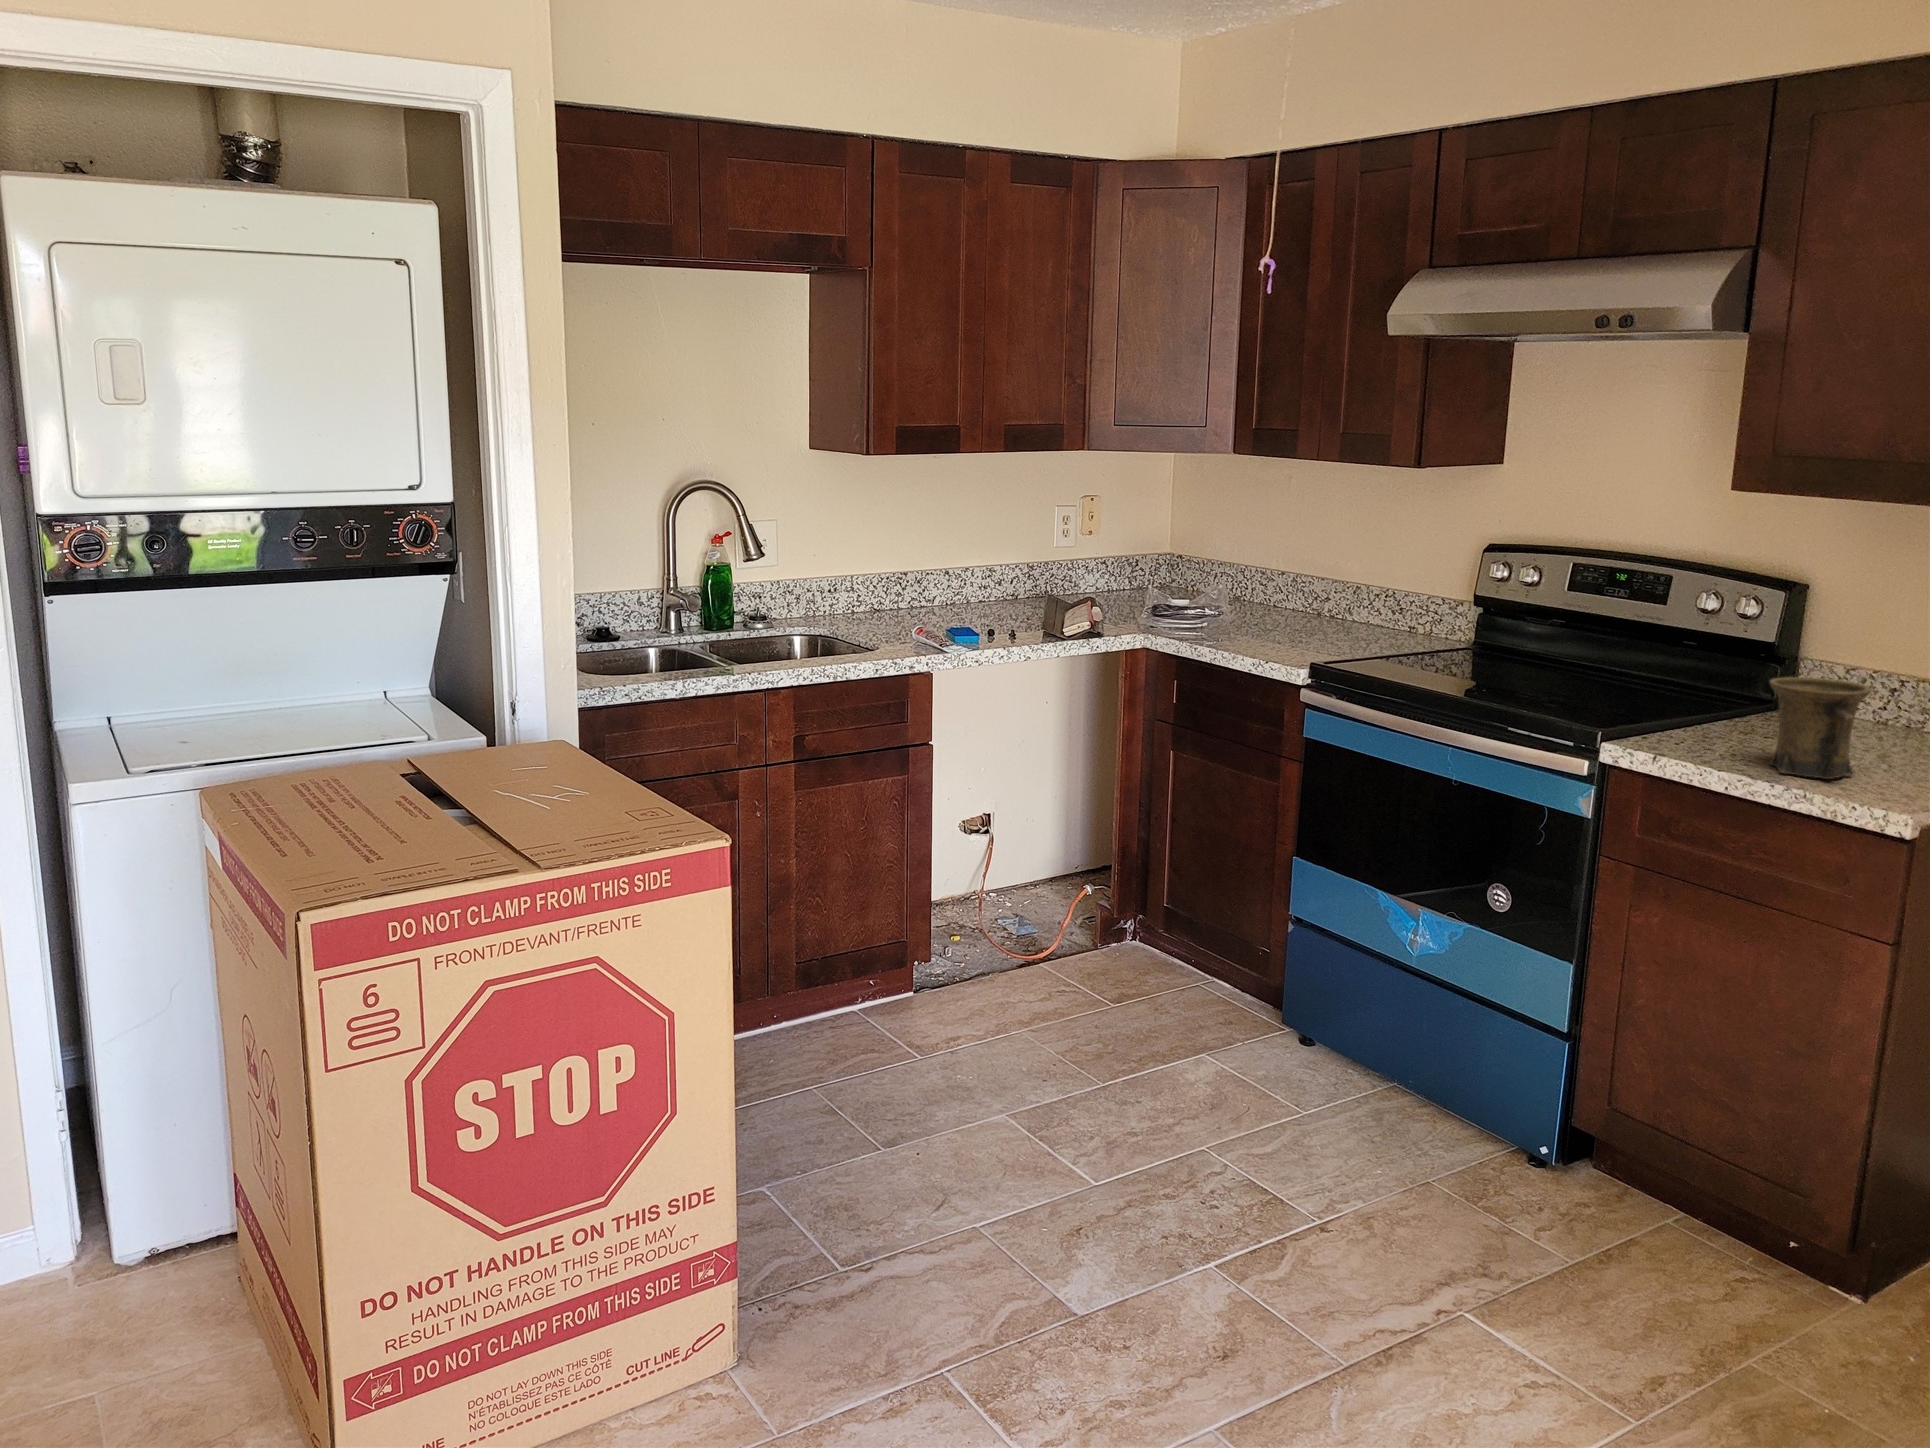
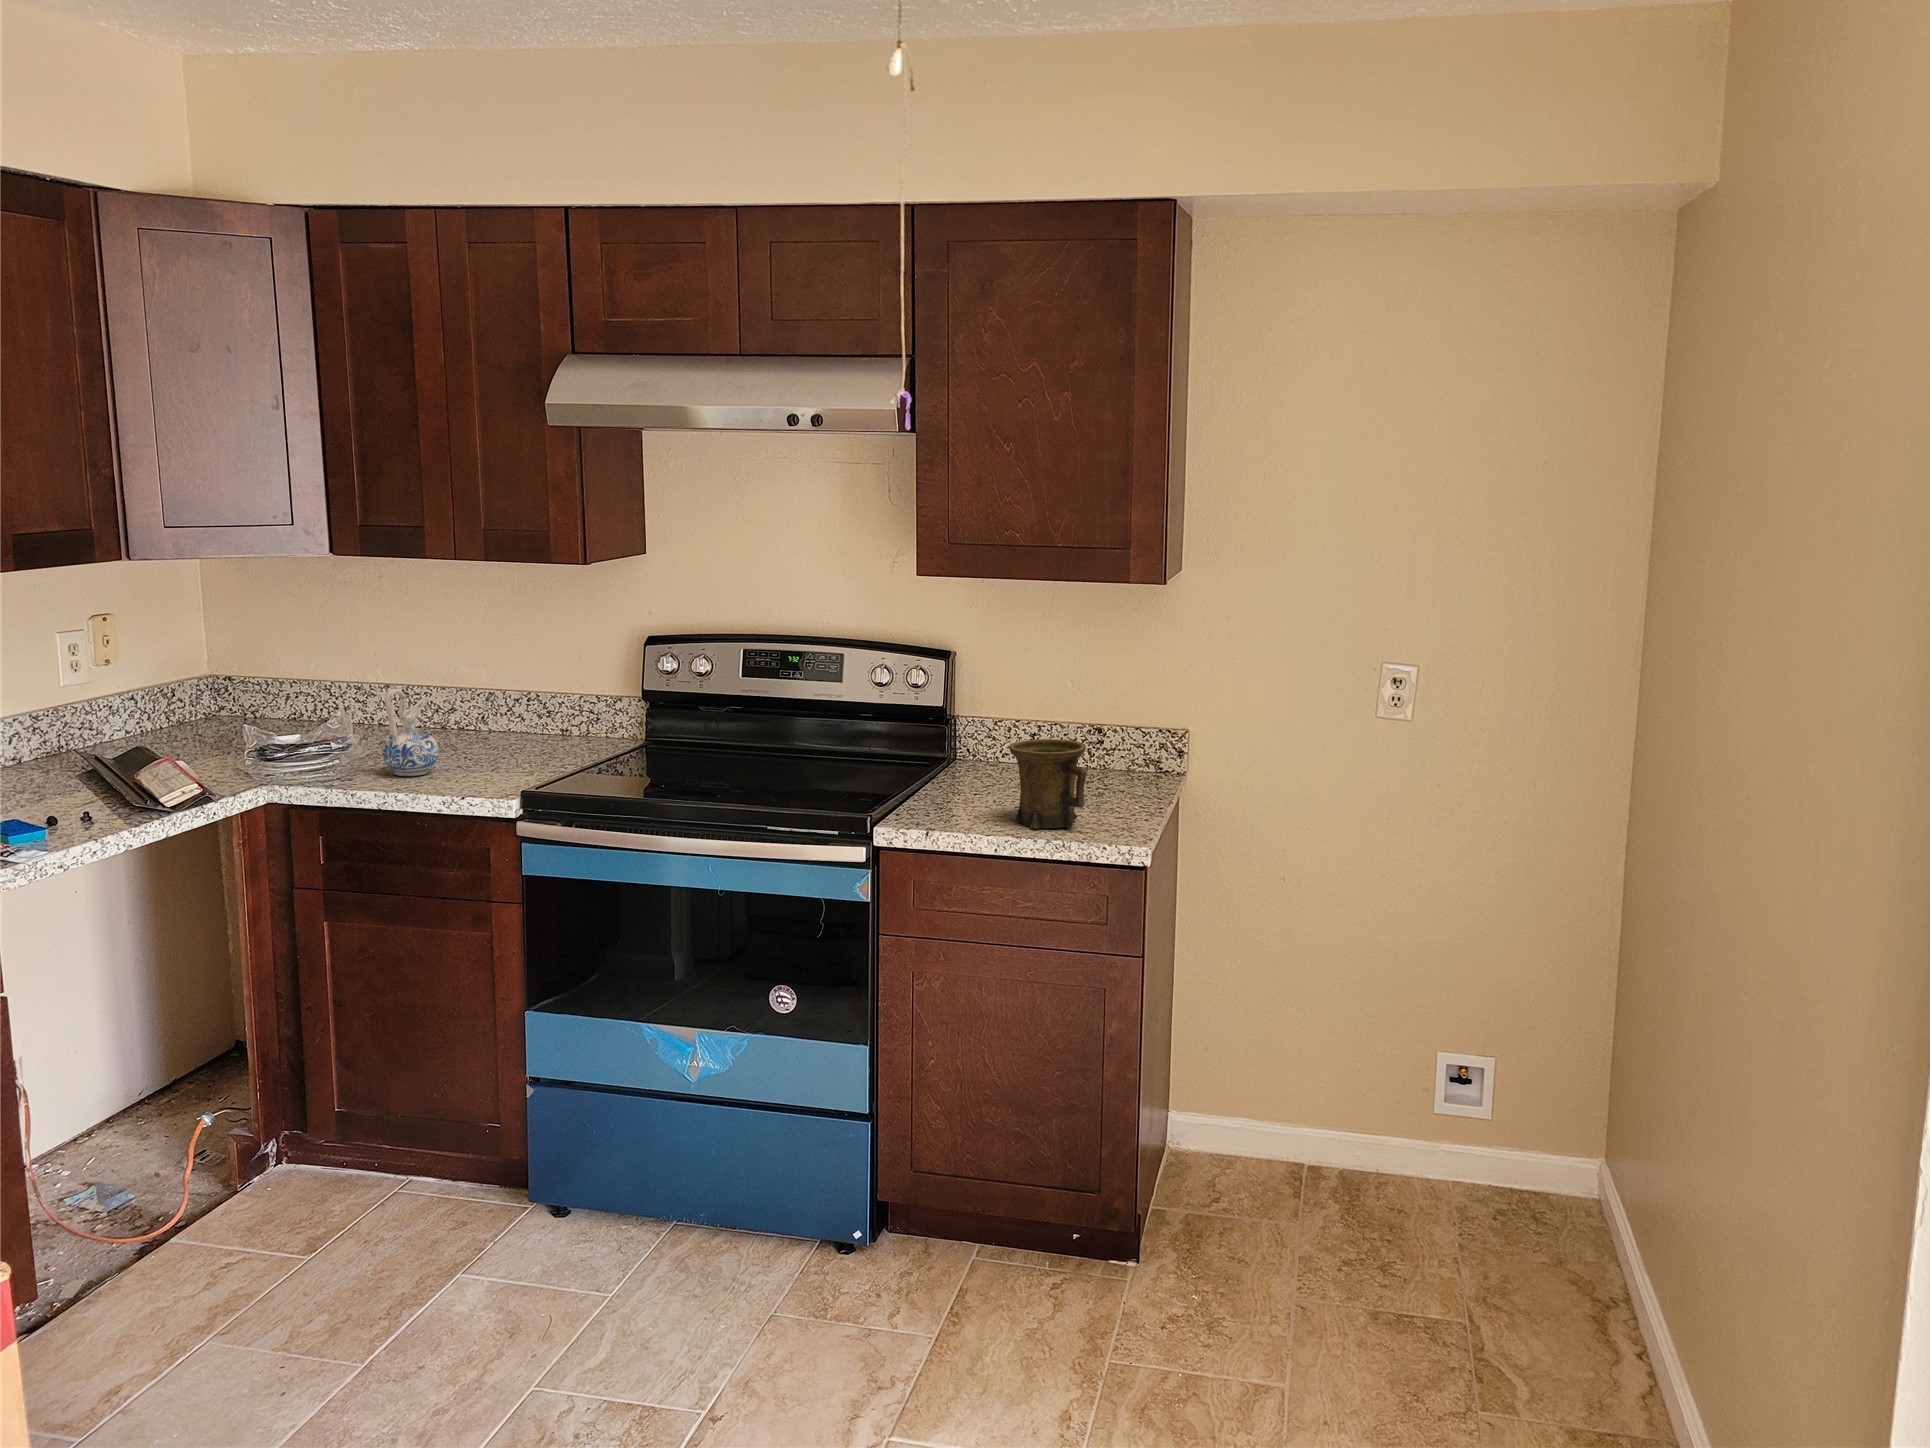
ceramic pitcher: none [1226,567,1271,642] -> present [382,689,439,776]

